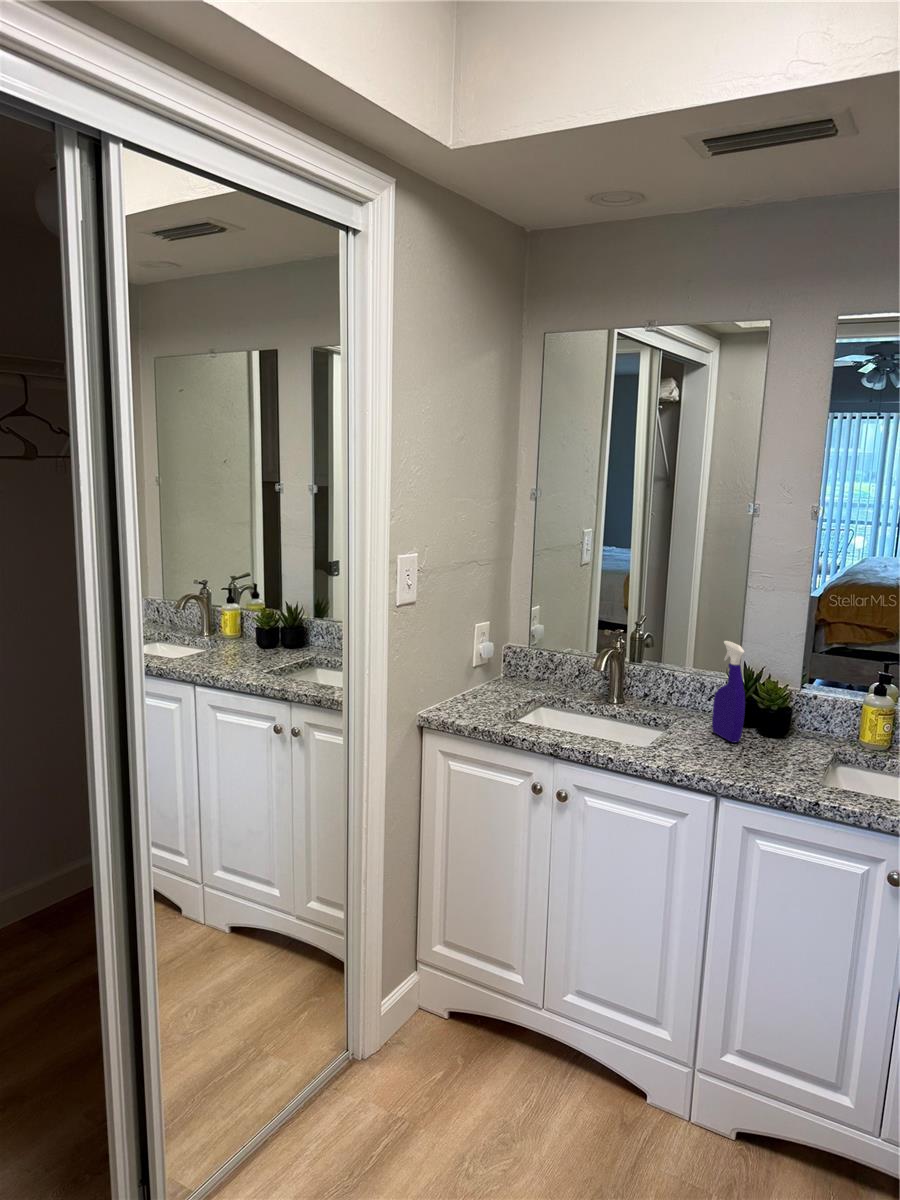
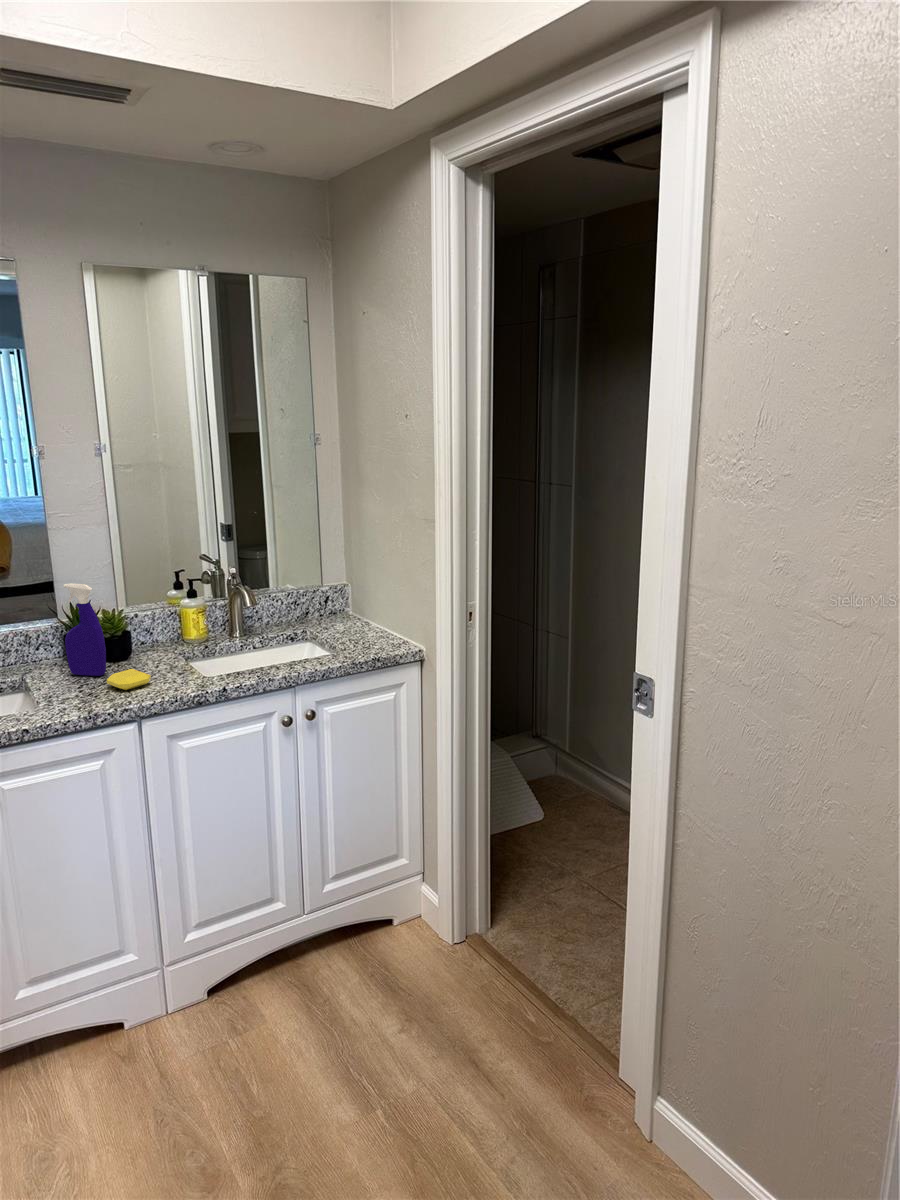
soap bar: none [719,743,762,765] -> present [107,669,151,690]

